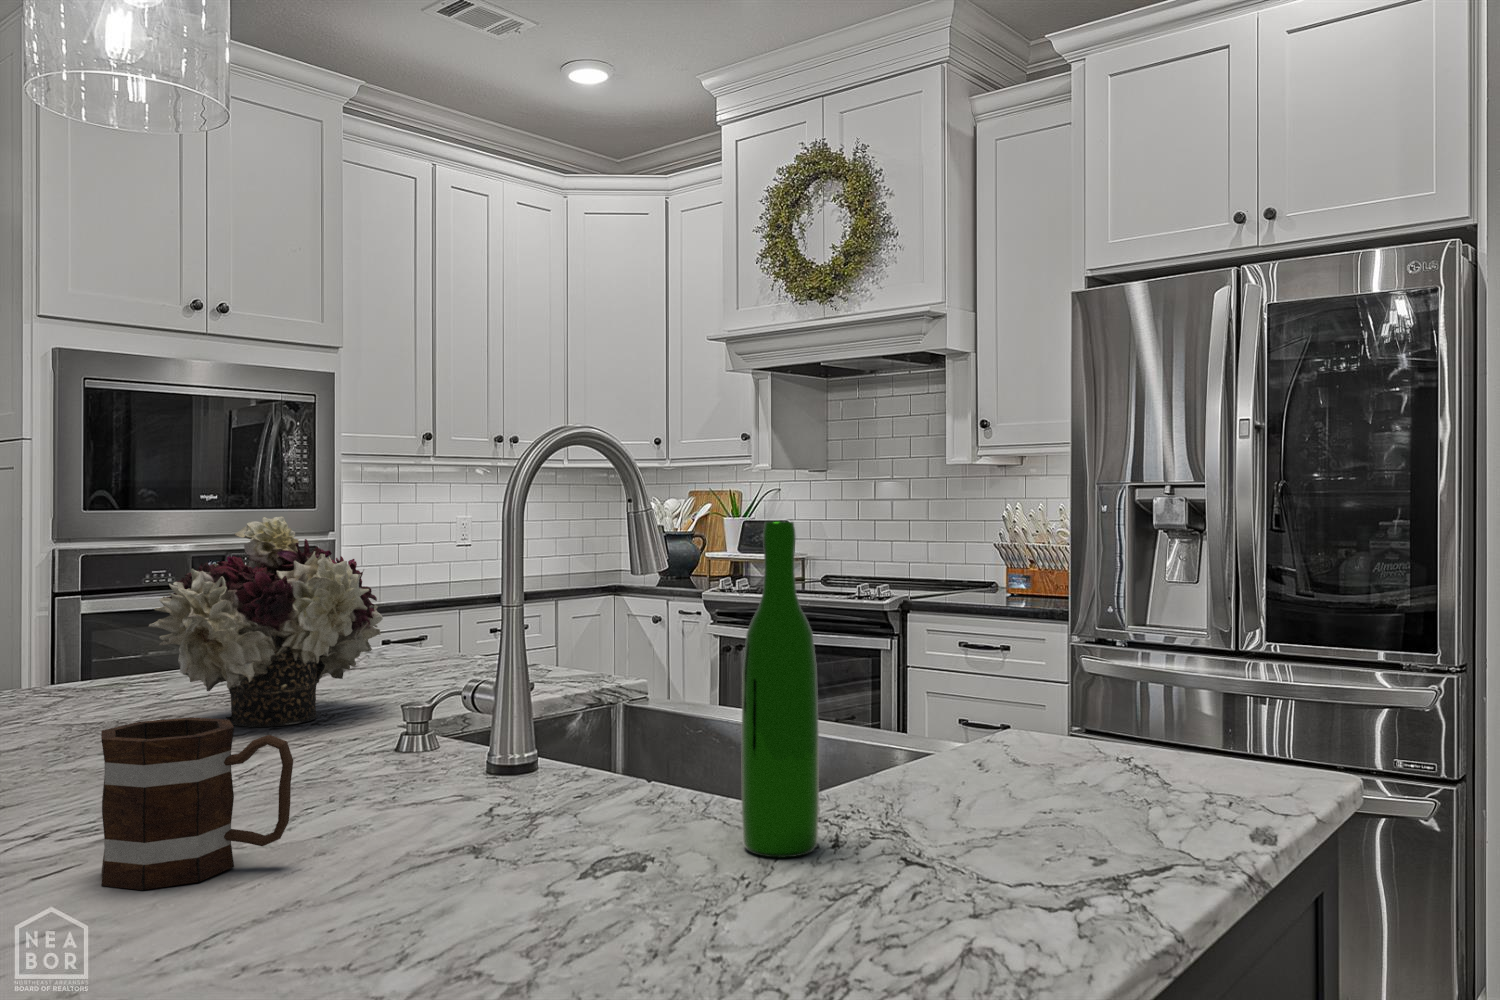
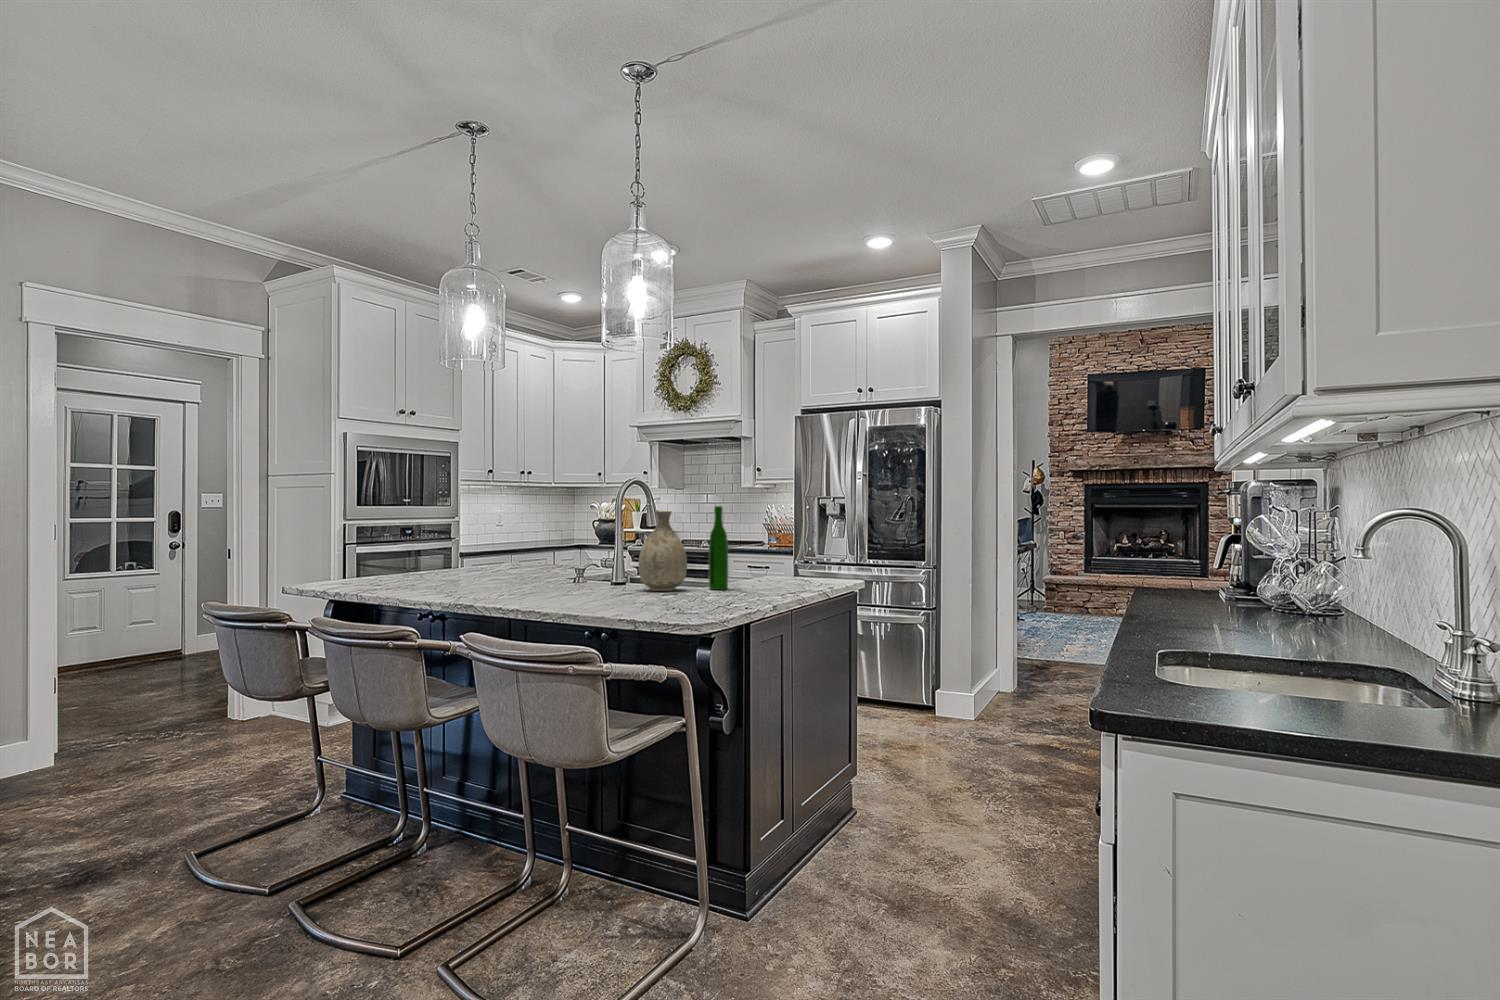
flower arrangement: present [149,516,383,727] -> none [483,507,554,580]
vase: none [462,542,653,864] -> present [638,511,687,591]
mug: present [101,717,293,890] -> none [553,556,600,594]

